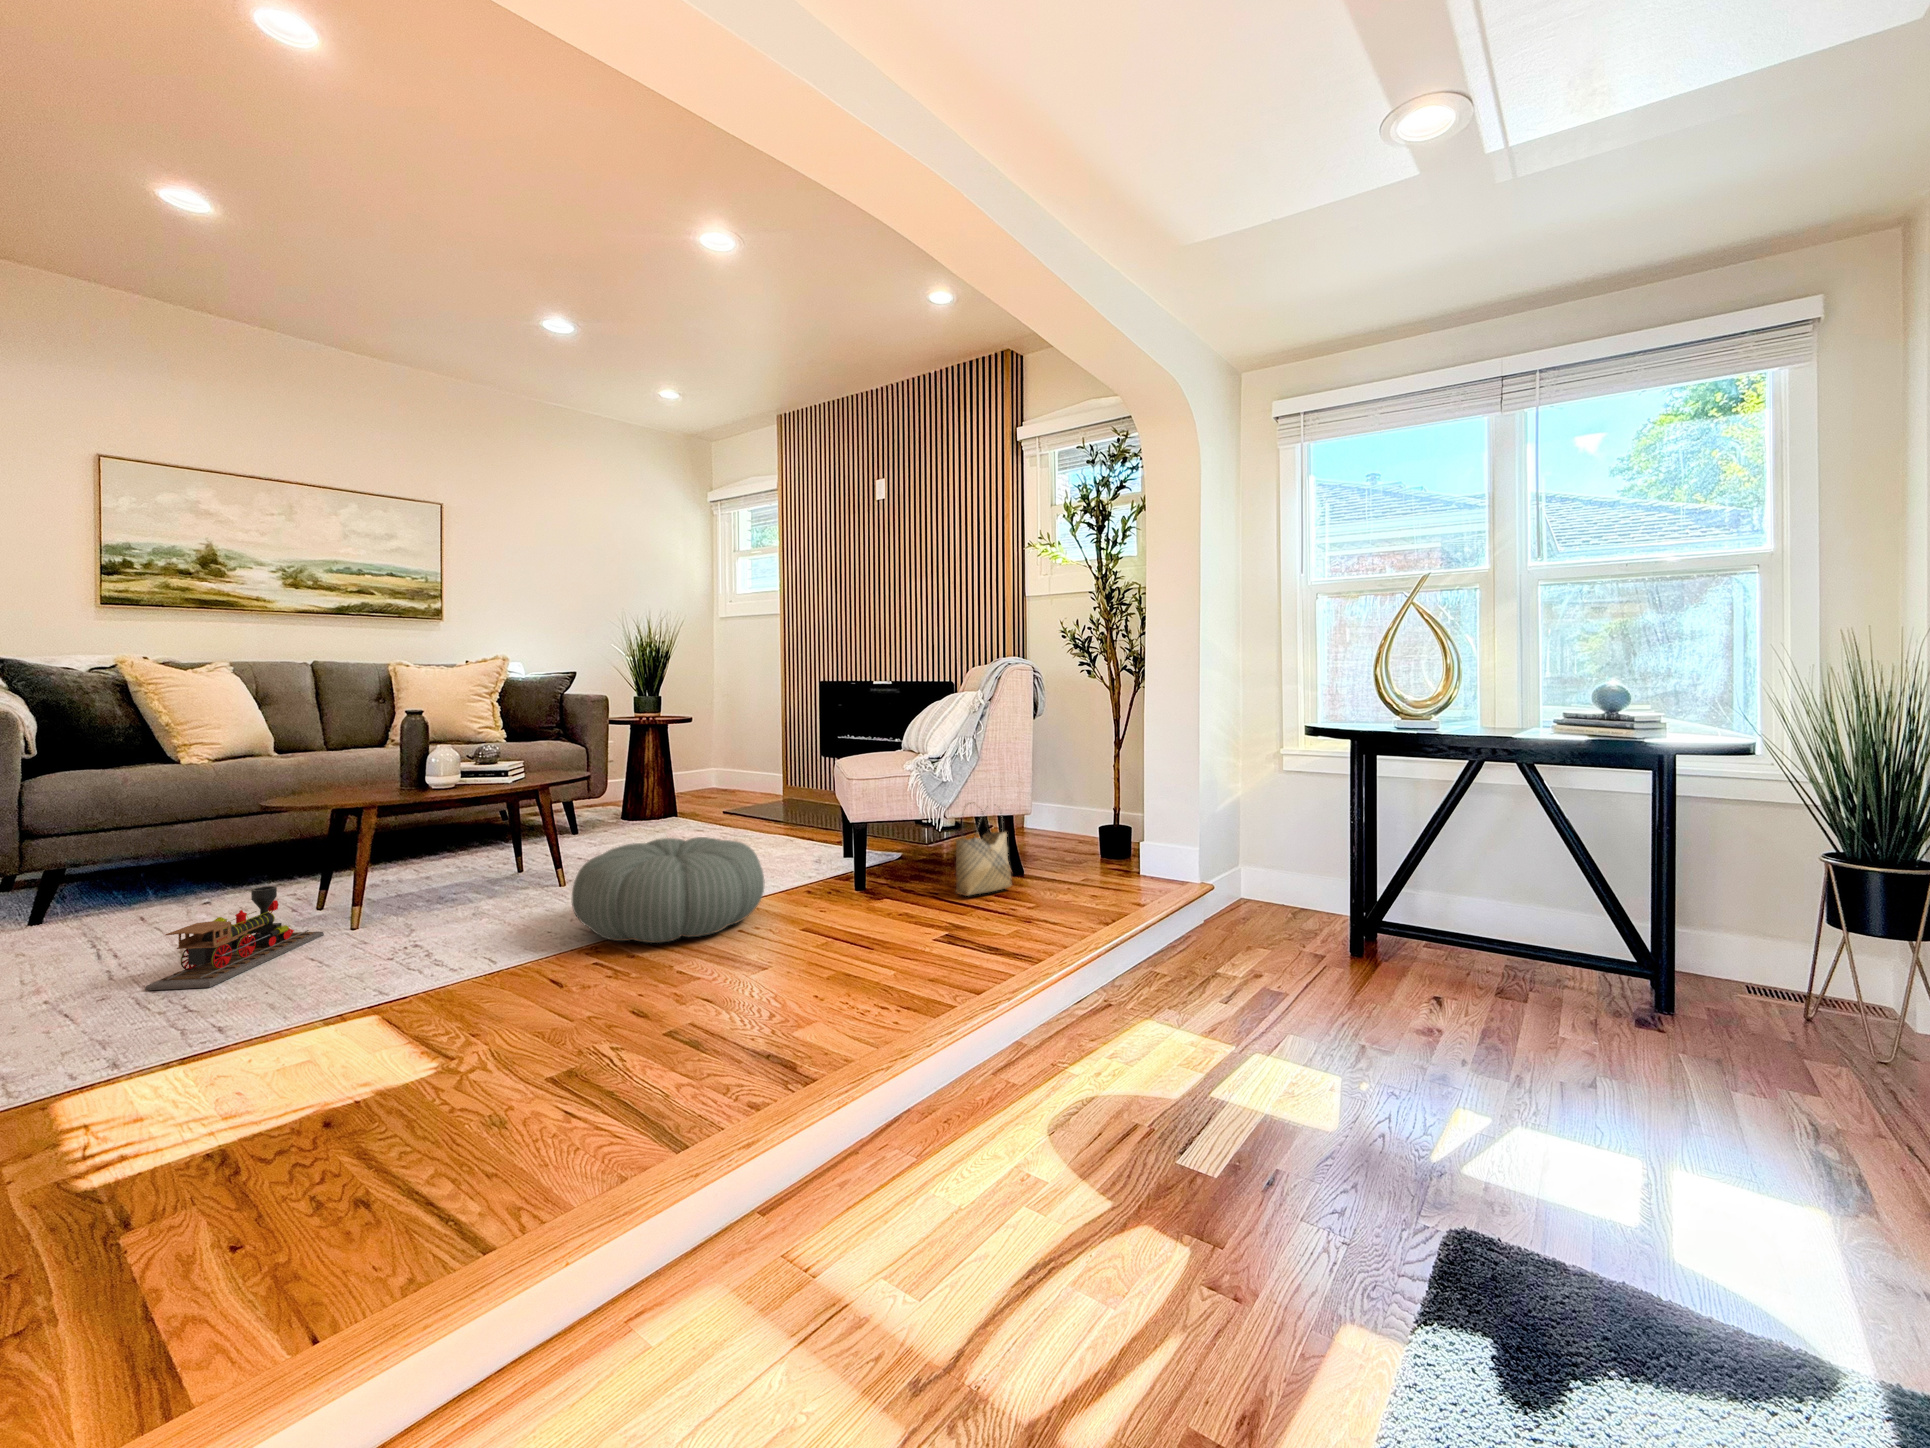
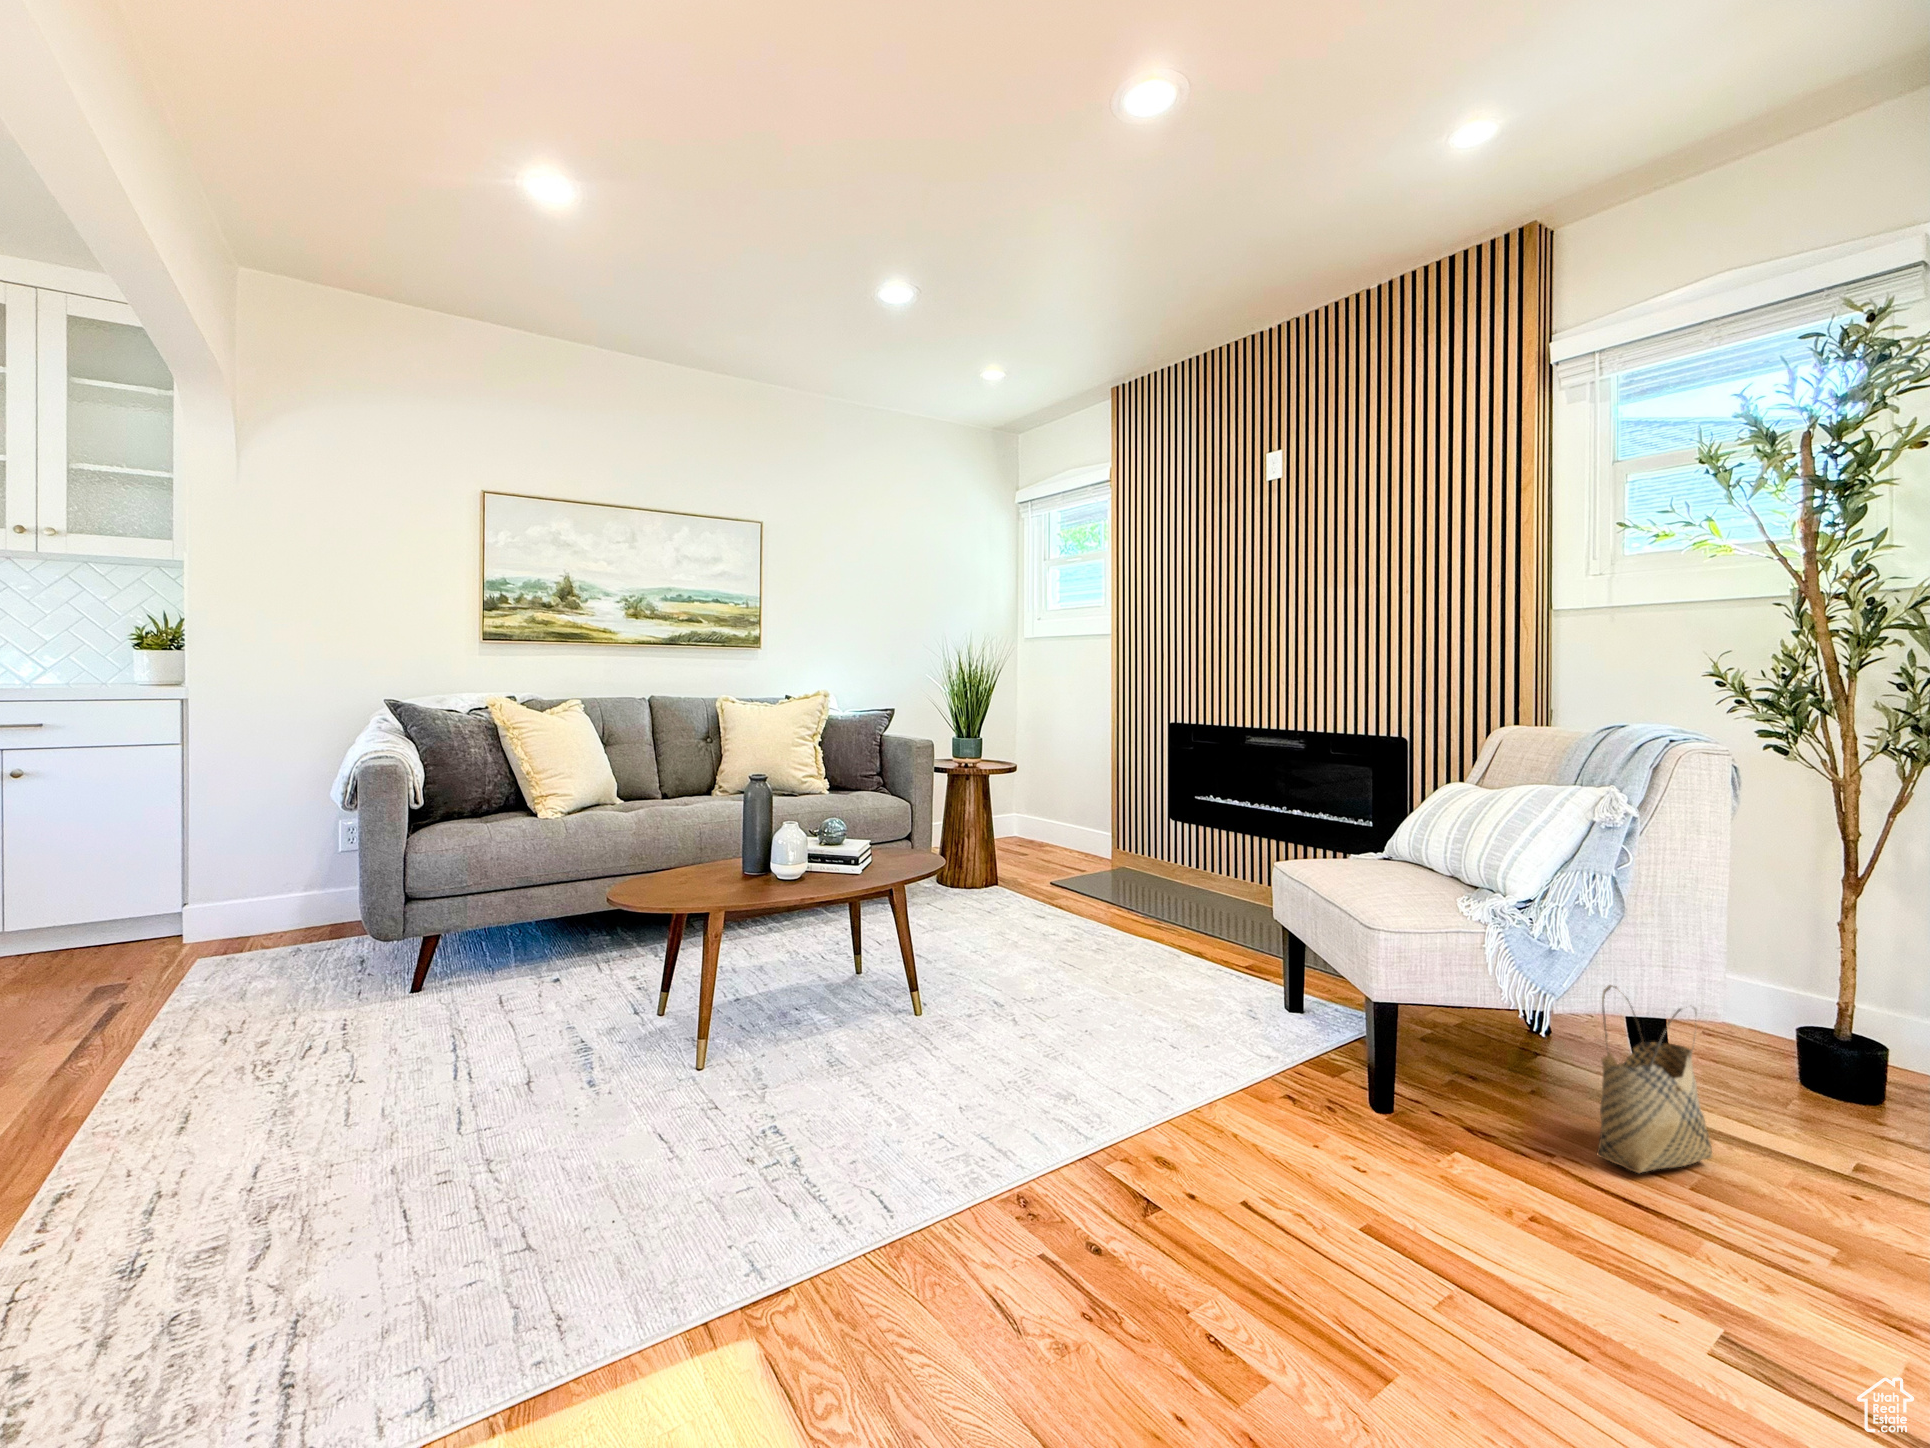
pouf: present [572,837,764,943] -> none [981,991,1271,1206]
toy train: present [145,886,324,990] -> none [497,1010,674,1171]

